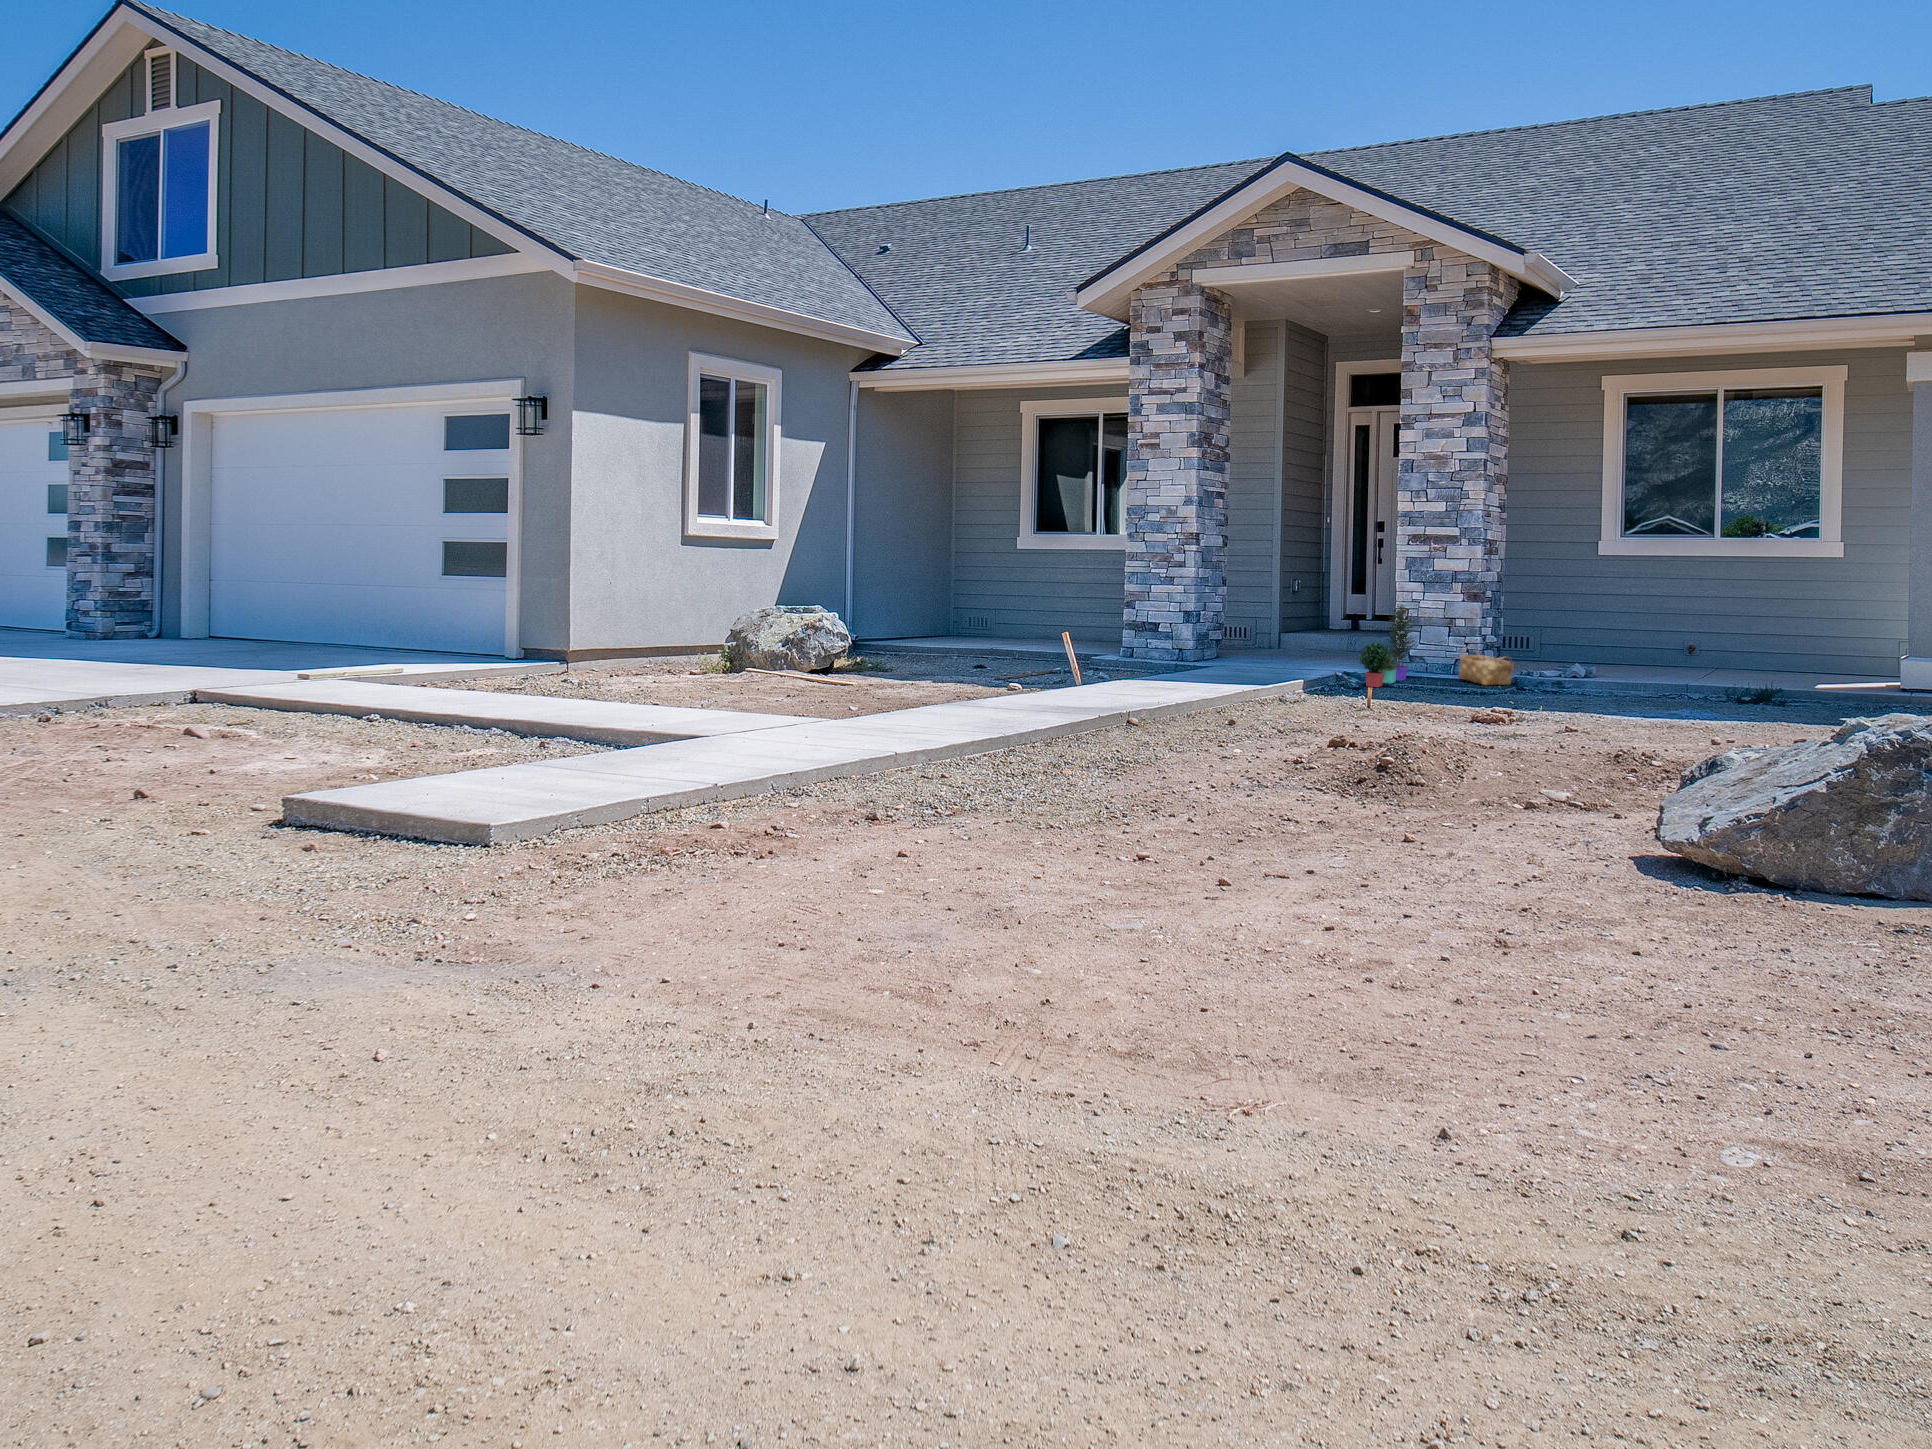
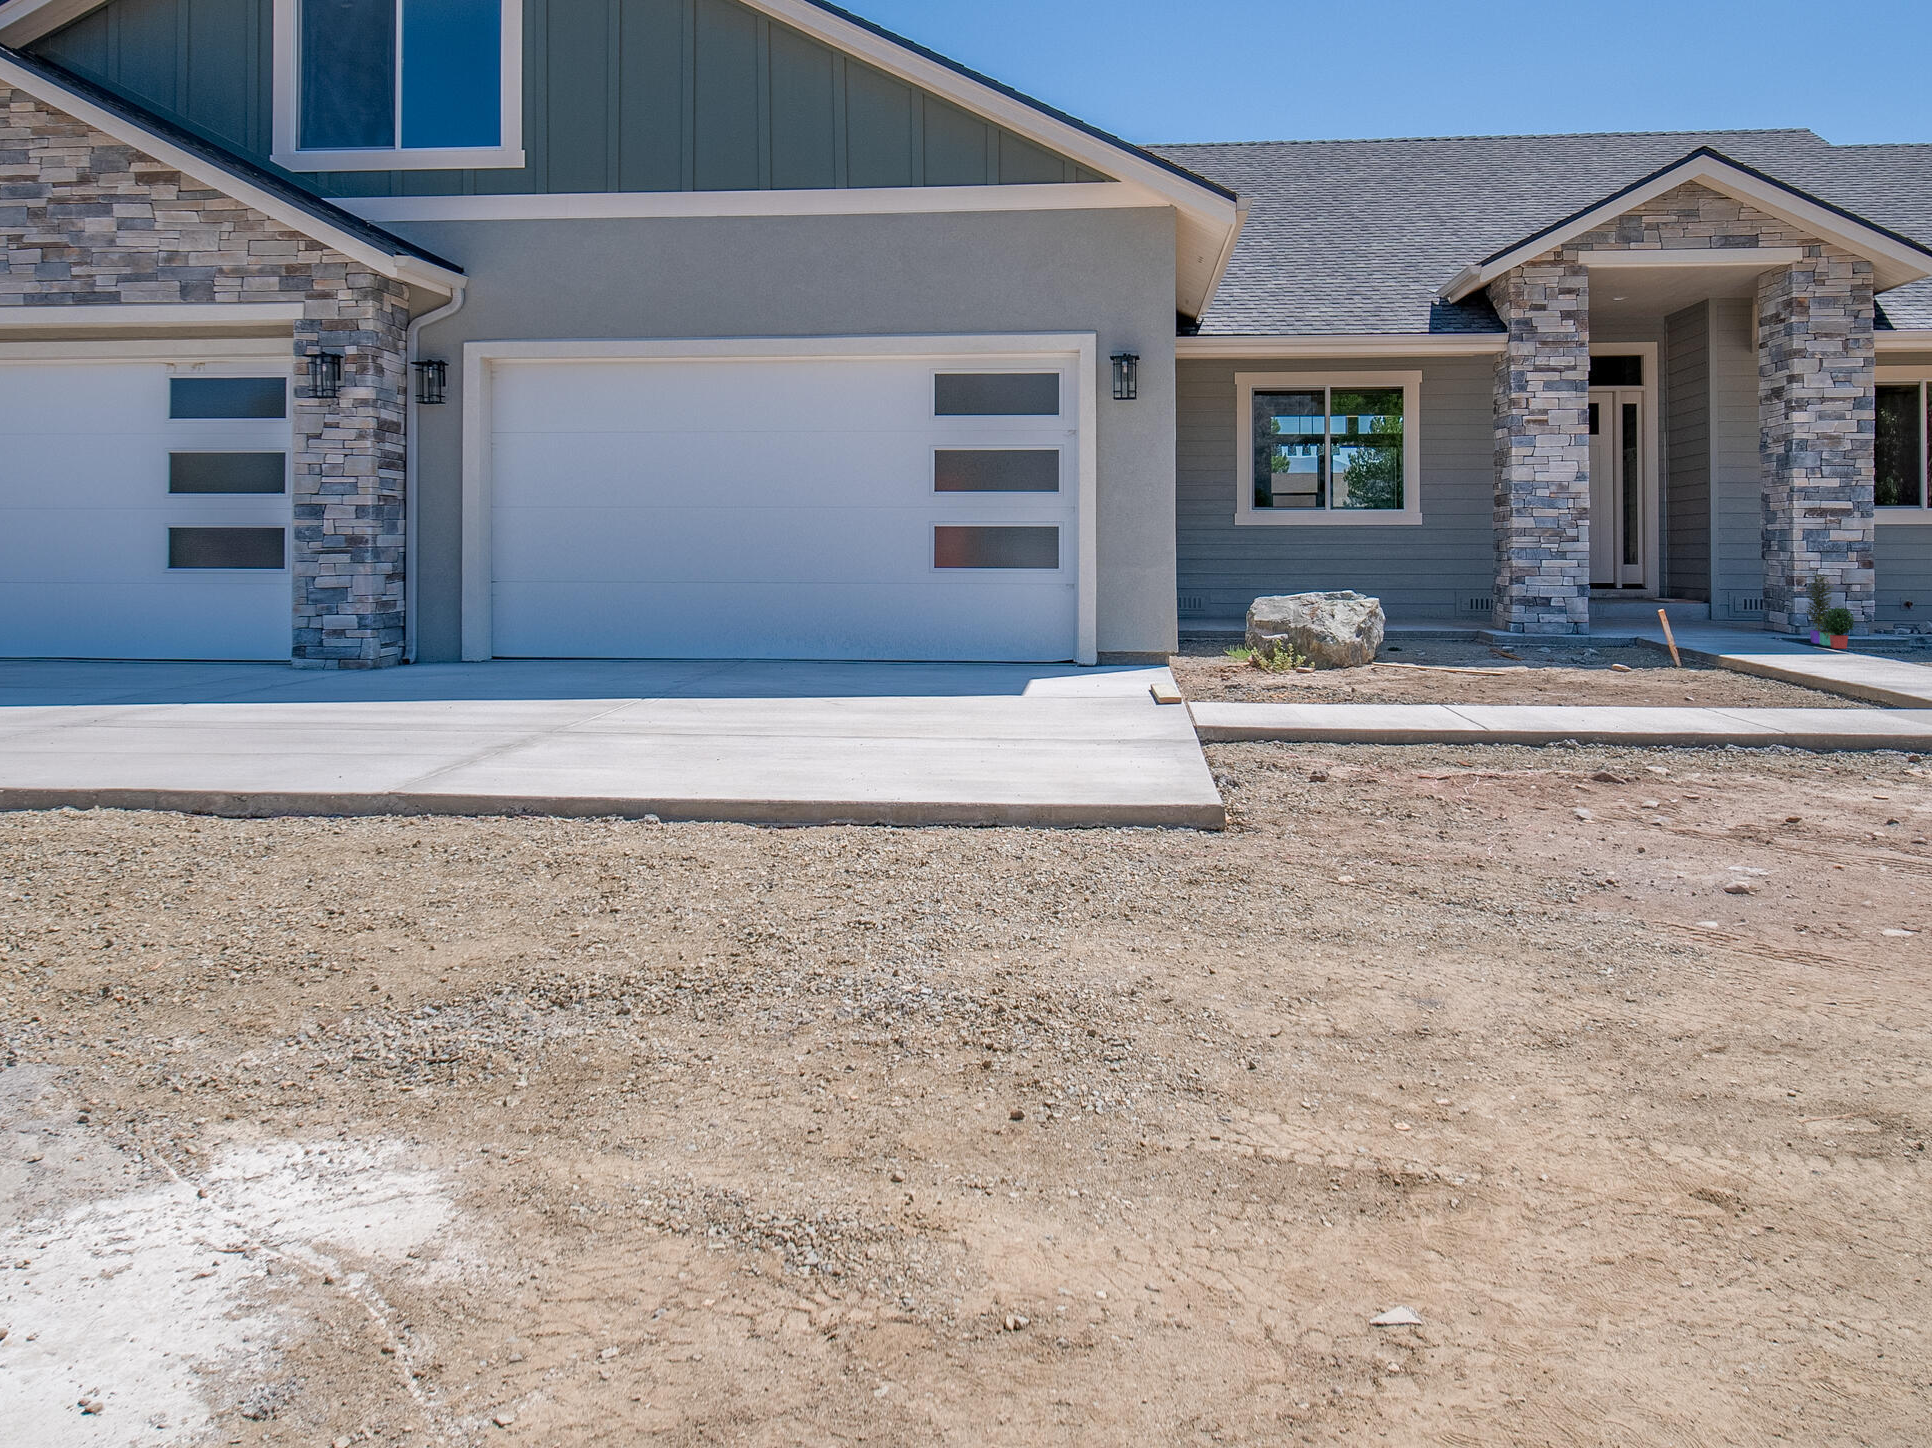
woven basket: present [1458,647,1514,686] -> none [1860,609,1916,644]

